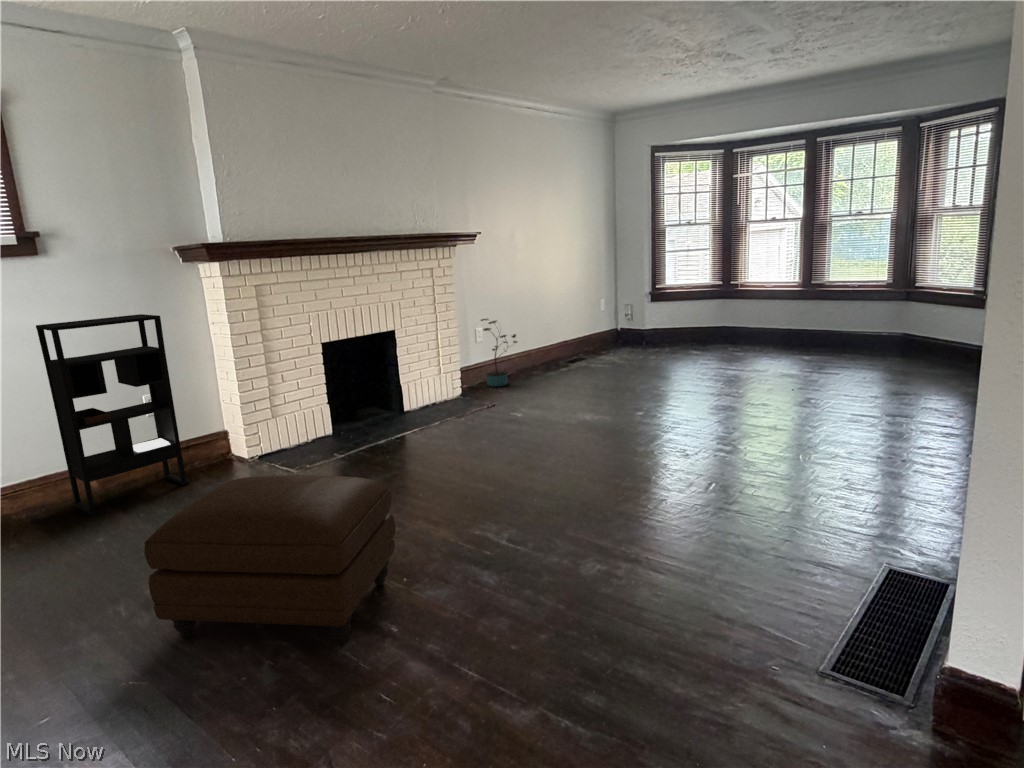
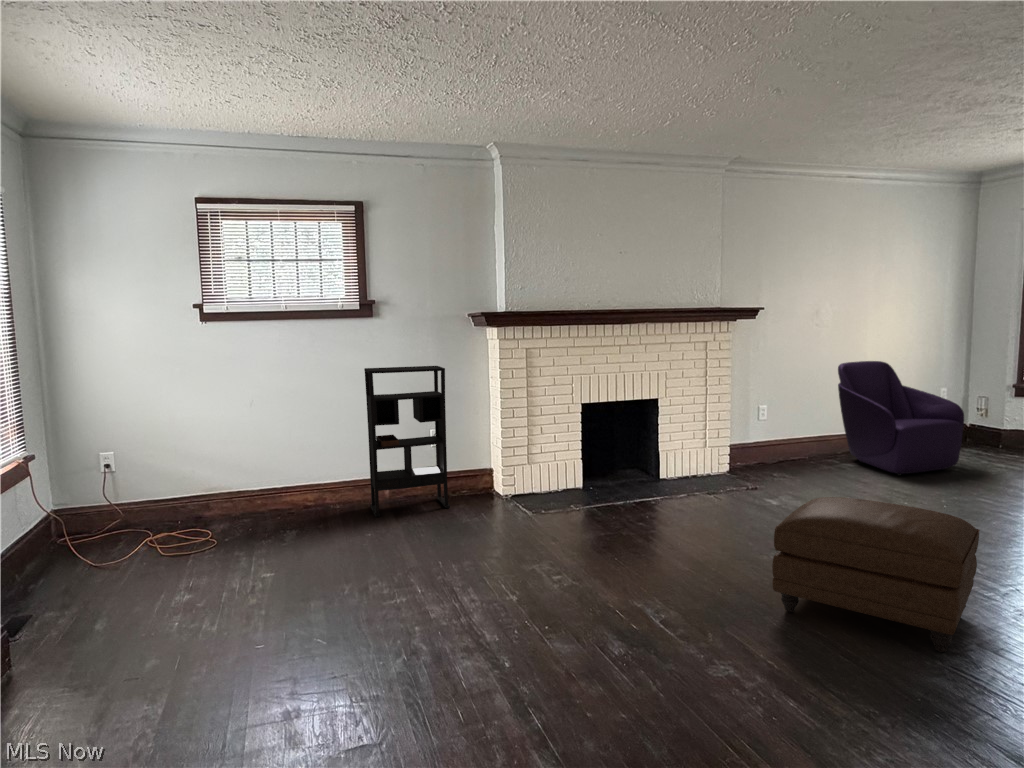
armchair: none [535,280,632,376] -> present [838,361,964,476]
potted plant: present [481,319,517,386] -> none [761,396,804,470]
ottoman: present [144,475,395,645] -> present [772,497,980,652]

